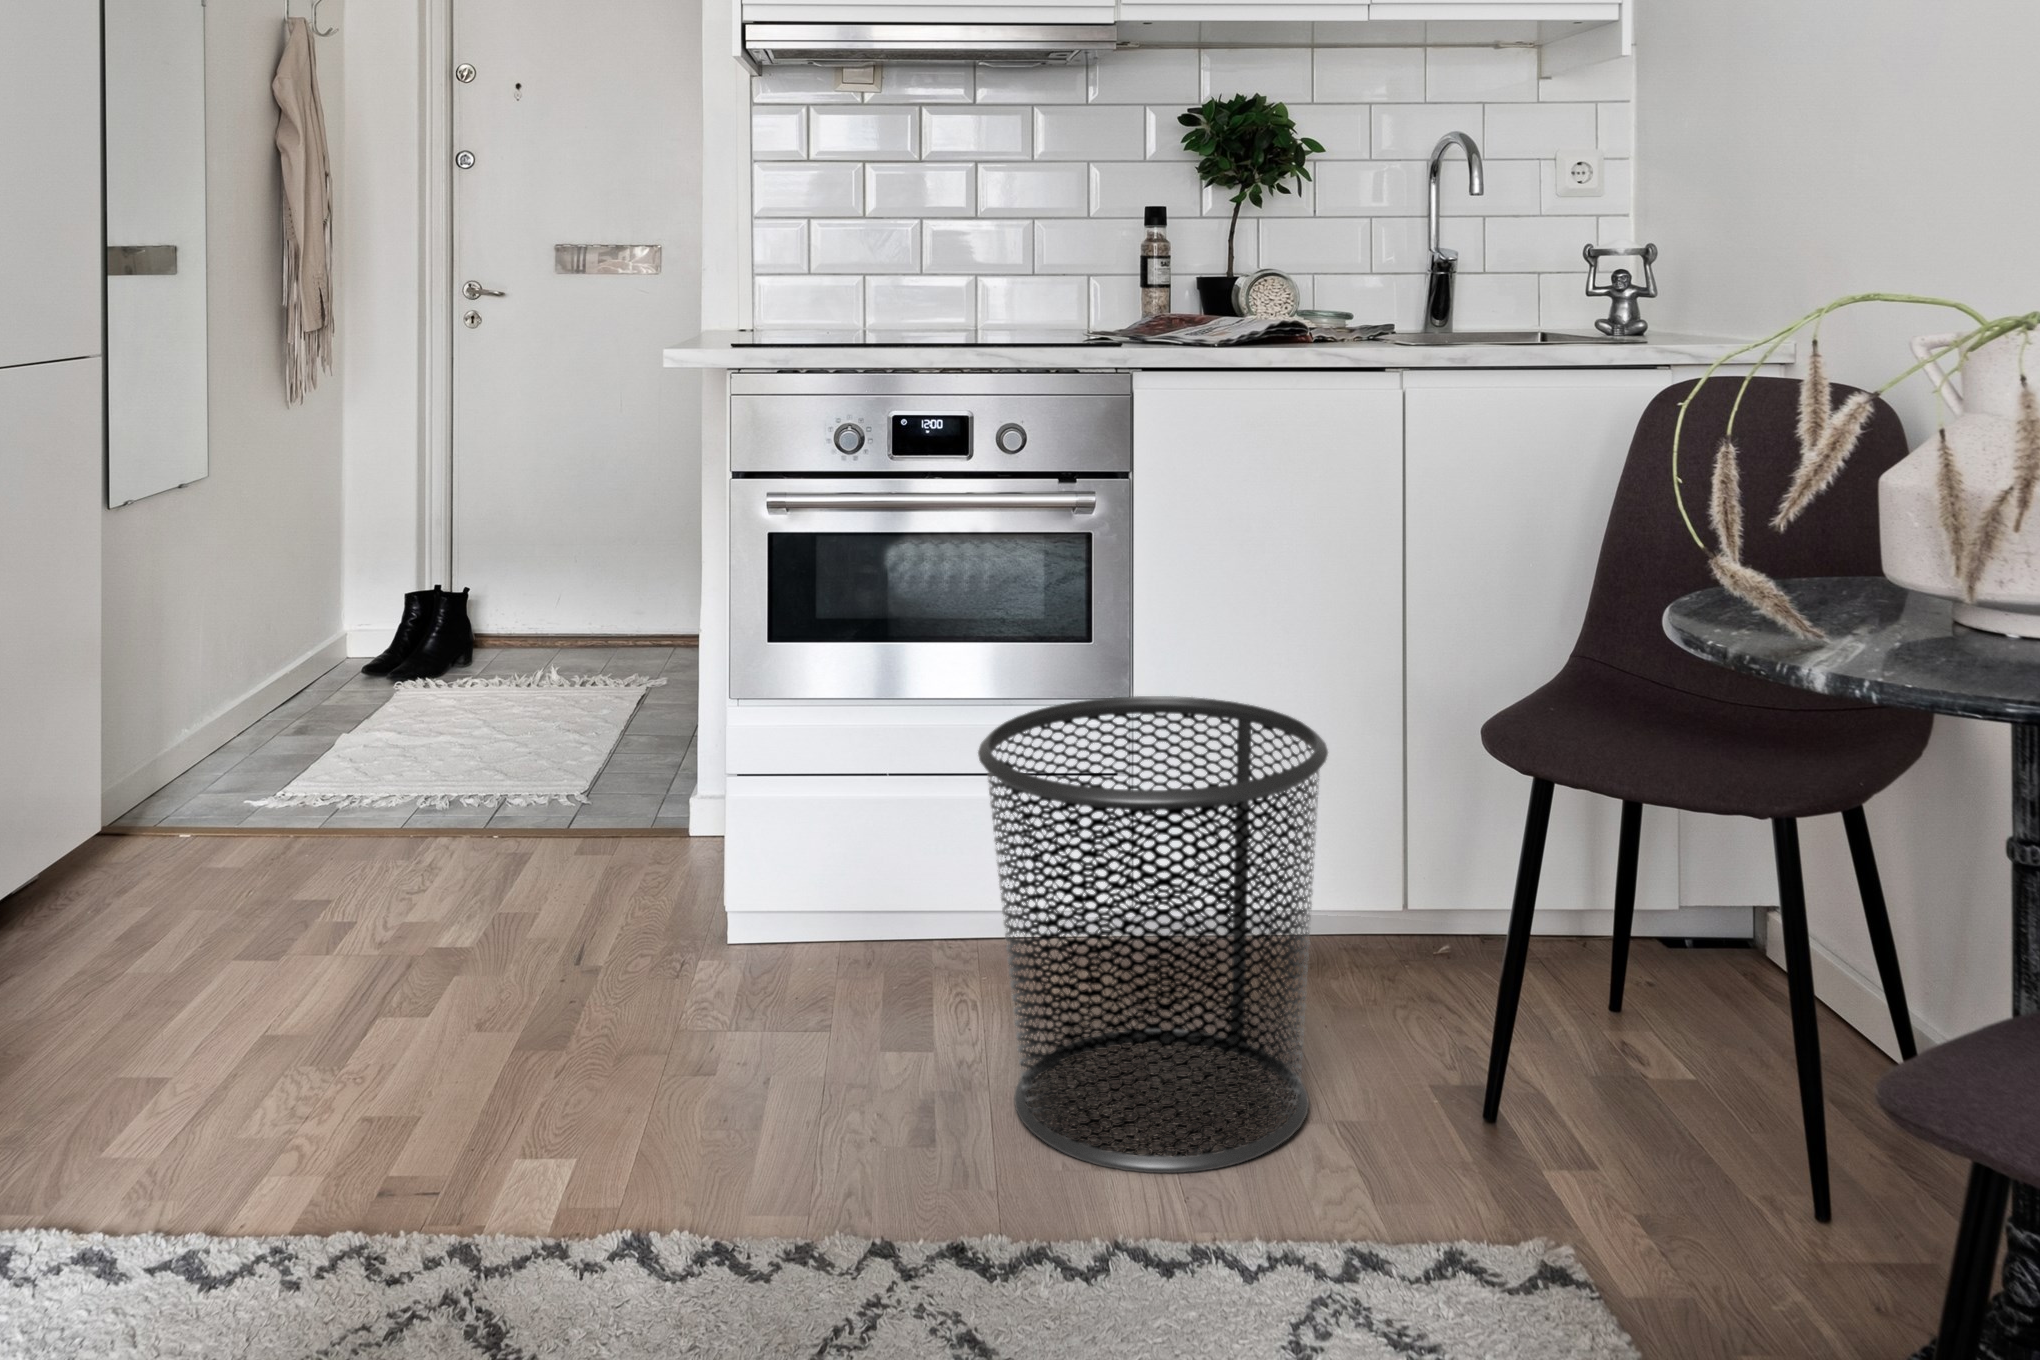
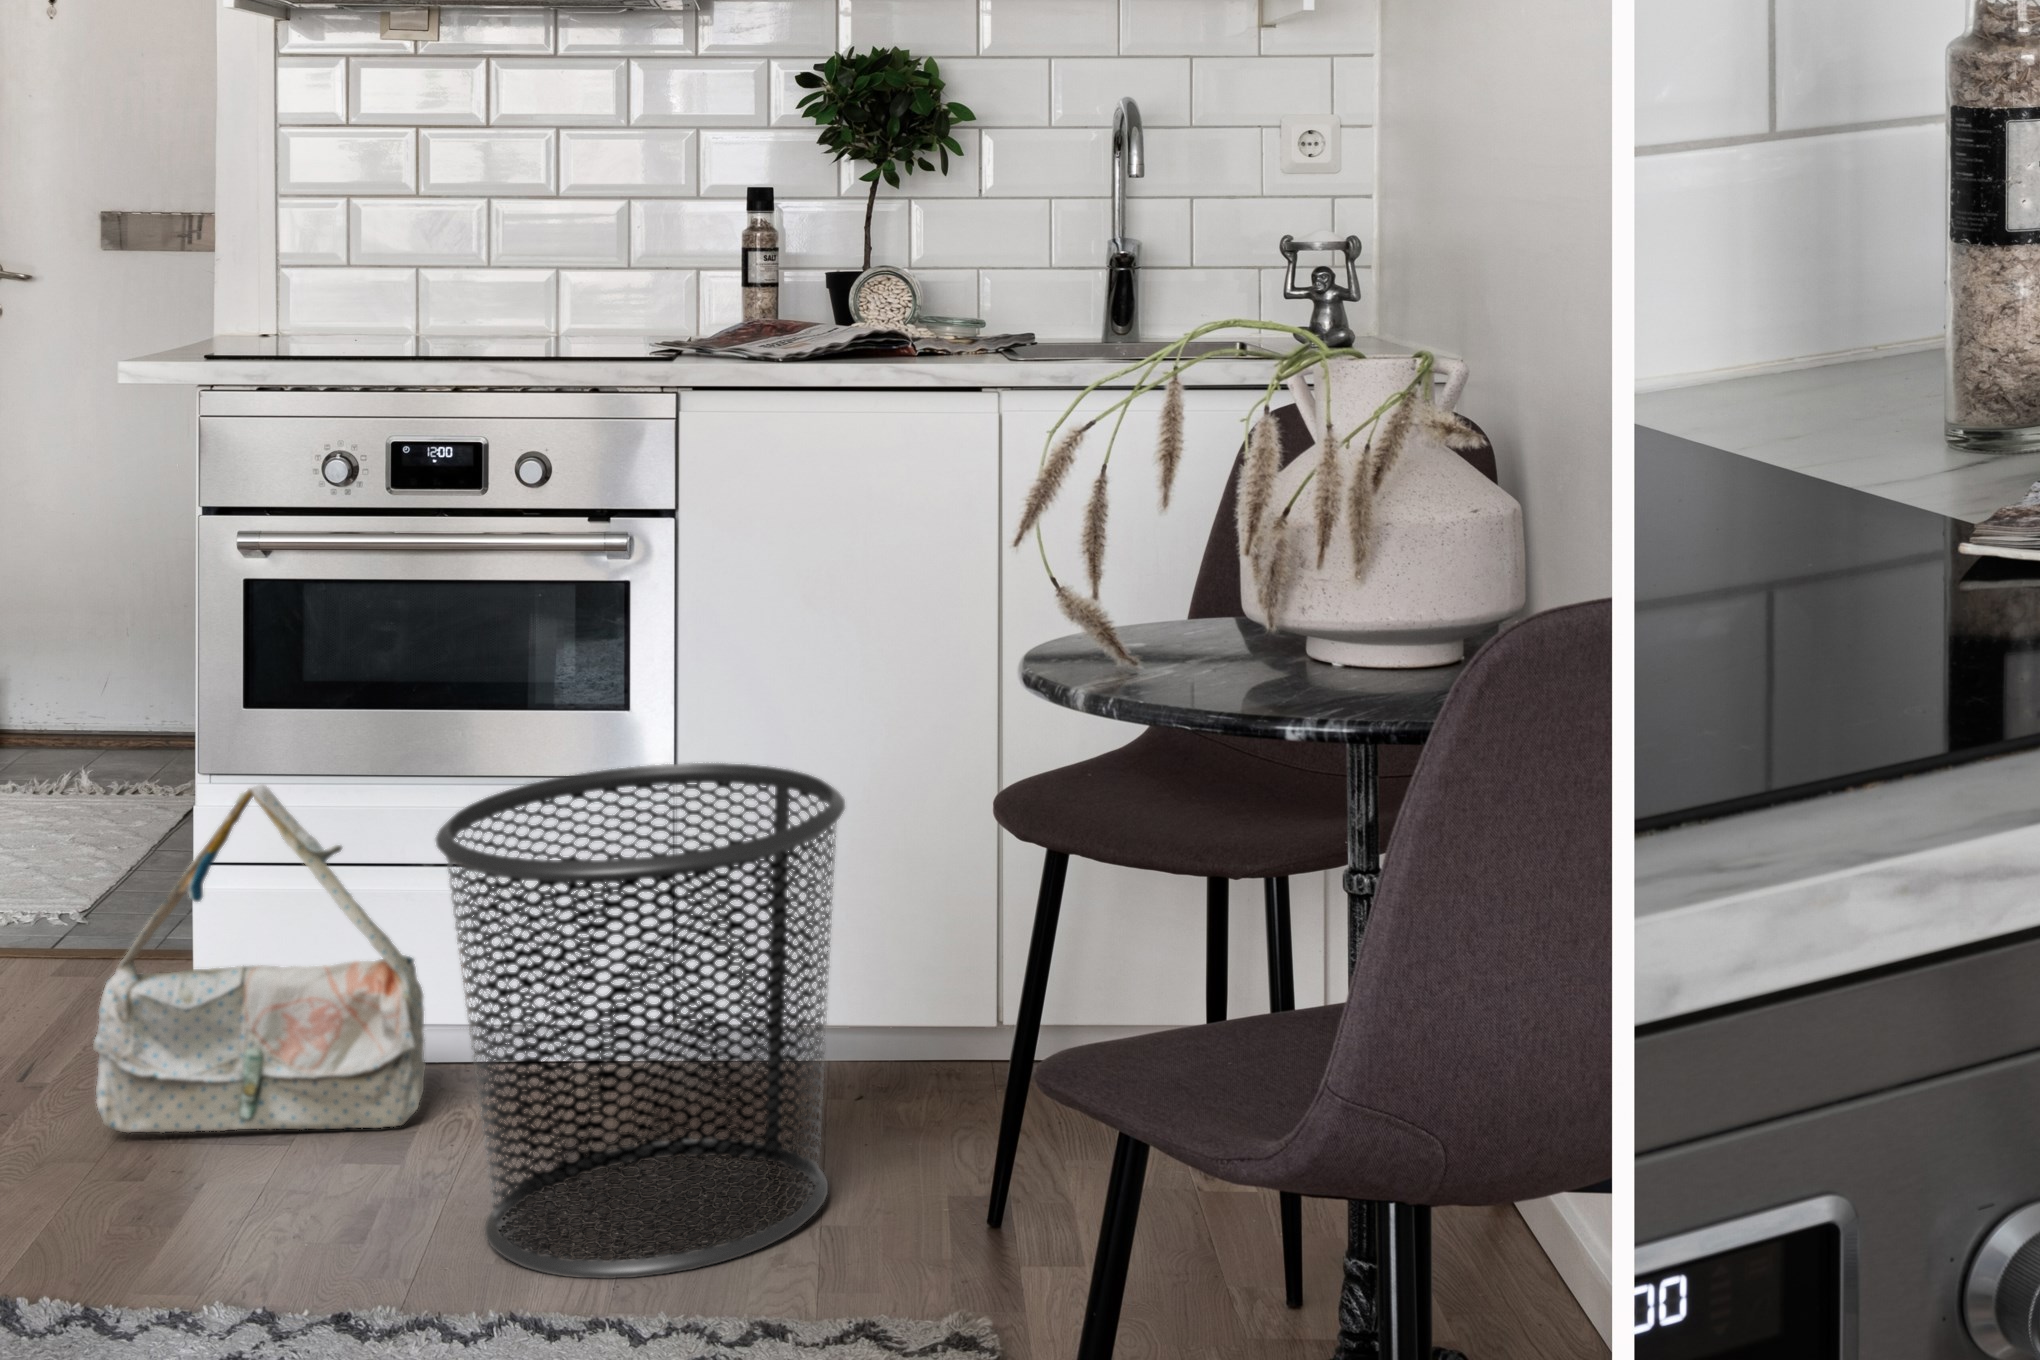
bag: none [659,700,917,996] -> present [93,784,426,1133]

